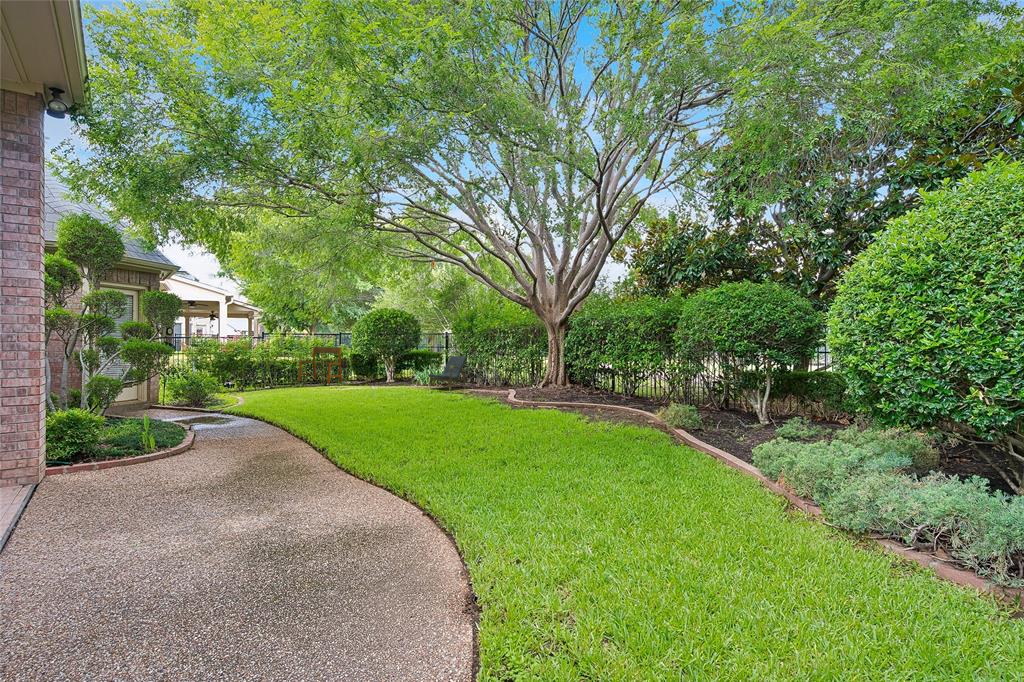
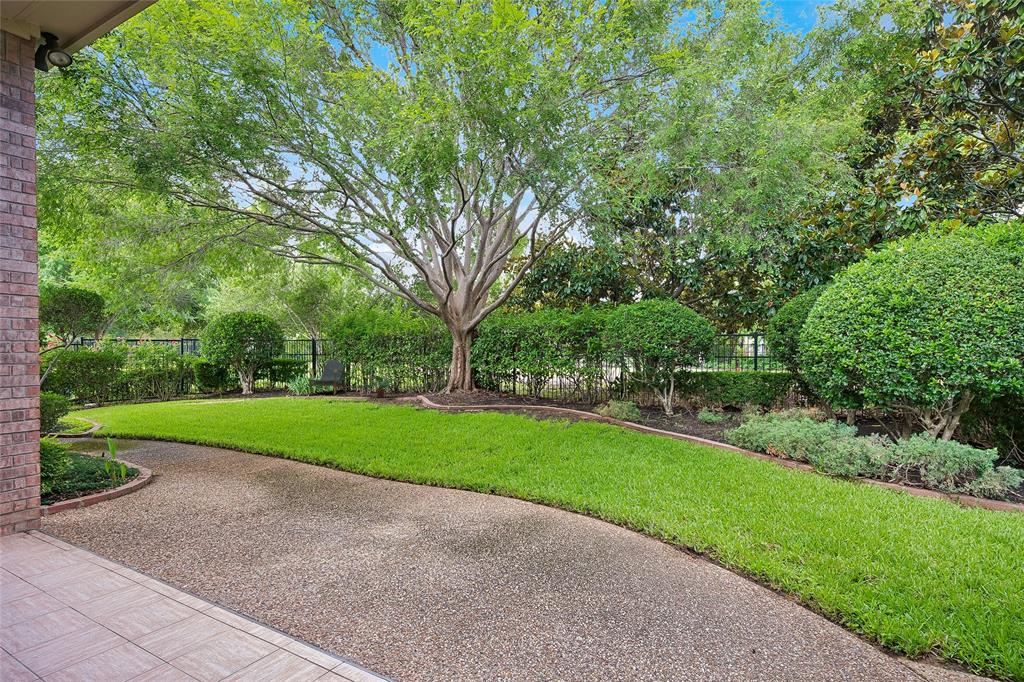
bench: present [298,346,342,383] -> none [133,357,192,398]
potted plant: none [466,375,498,398] -> present [363,376,392,398]

